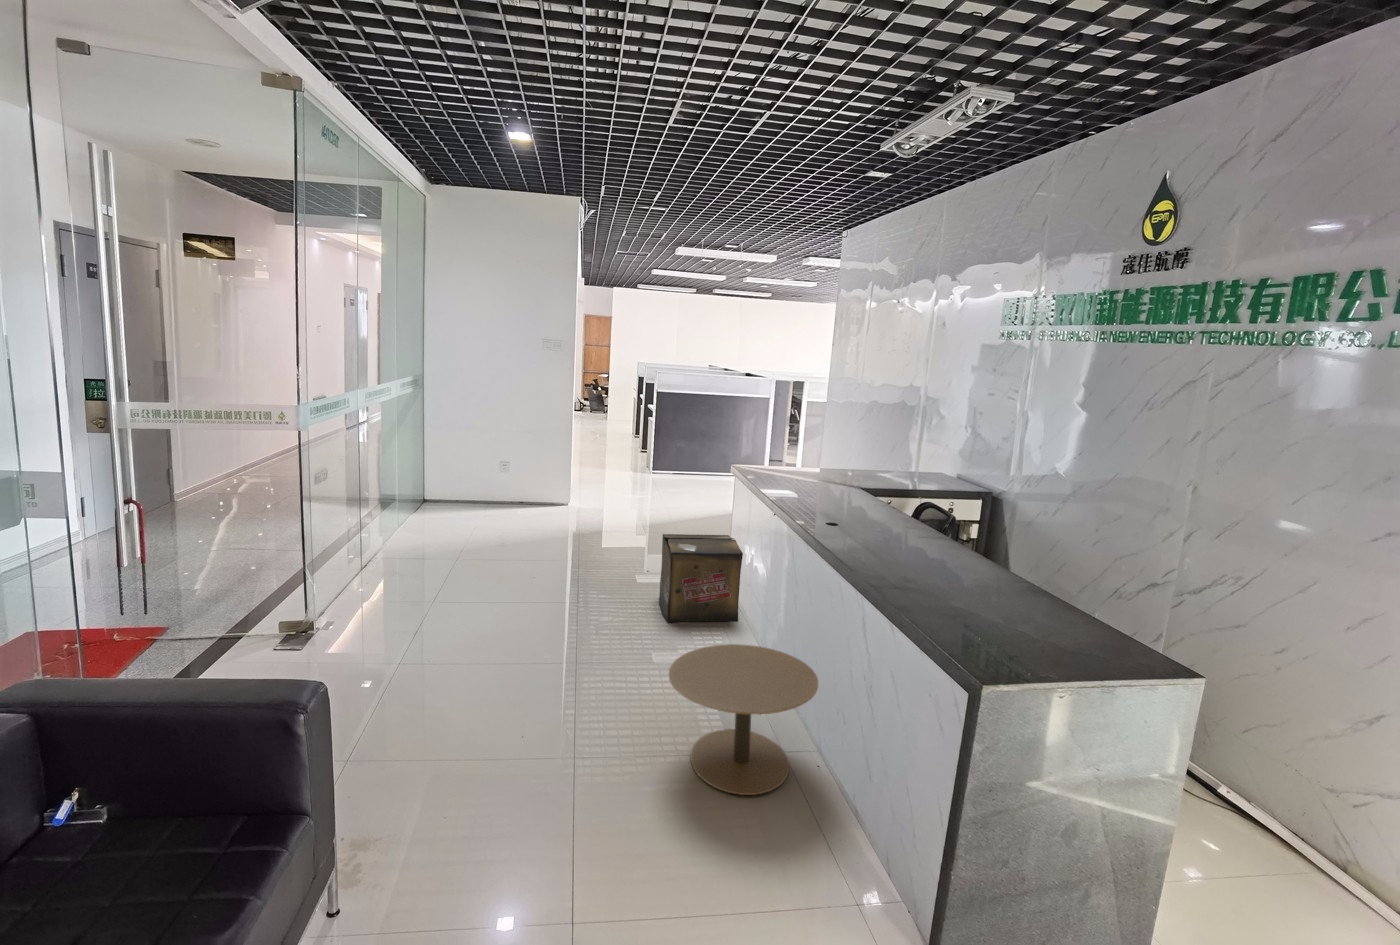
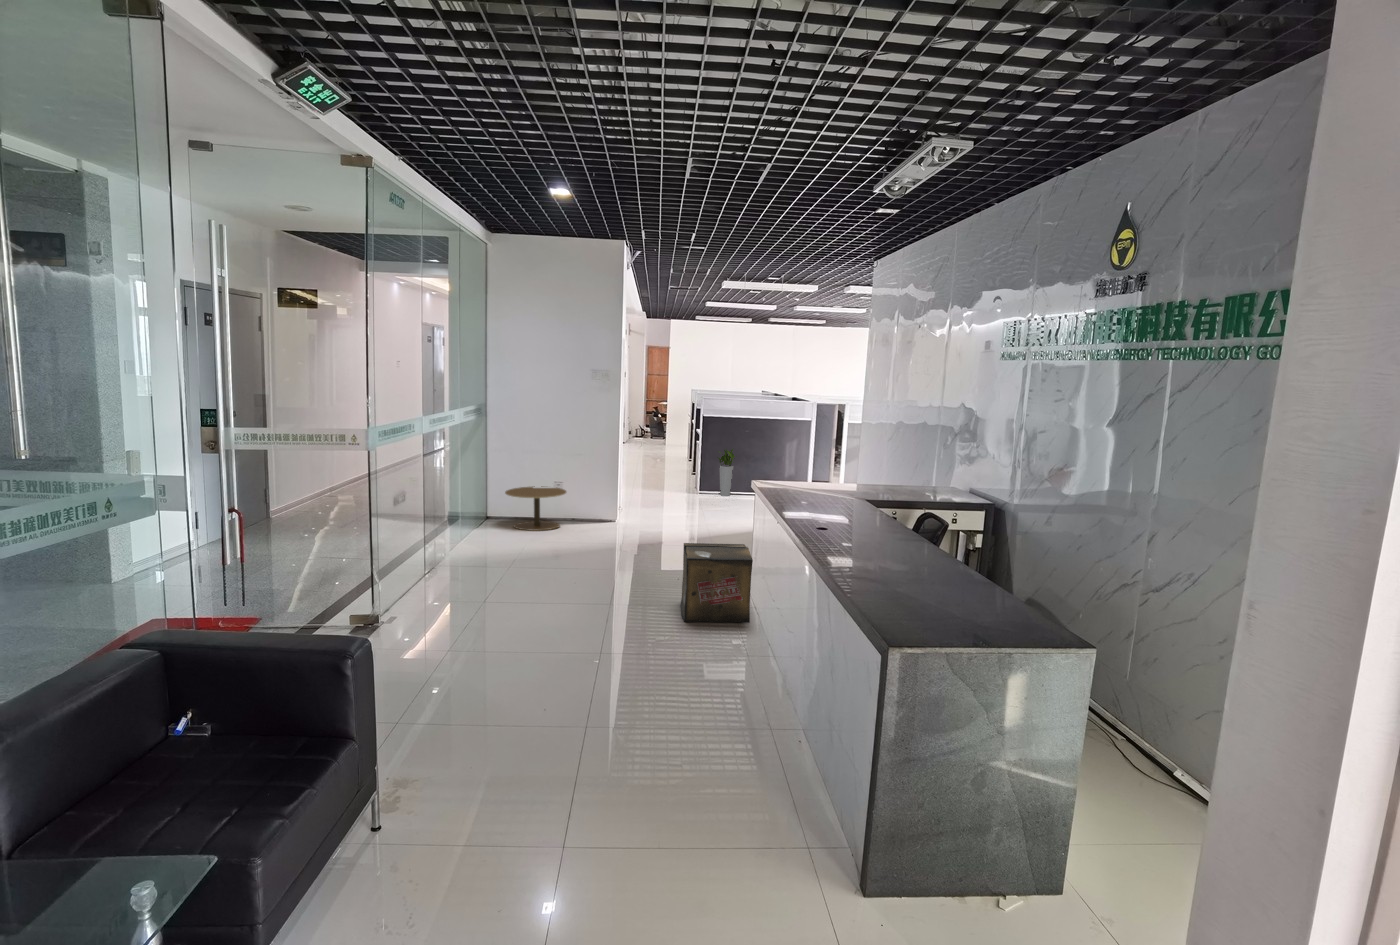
planter: none [671,426,695,477] -> present [718,449,735,496]
side table: present [669,644,818,795] -> present [505,486,566,531]

